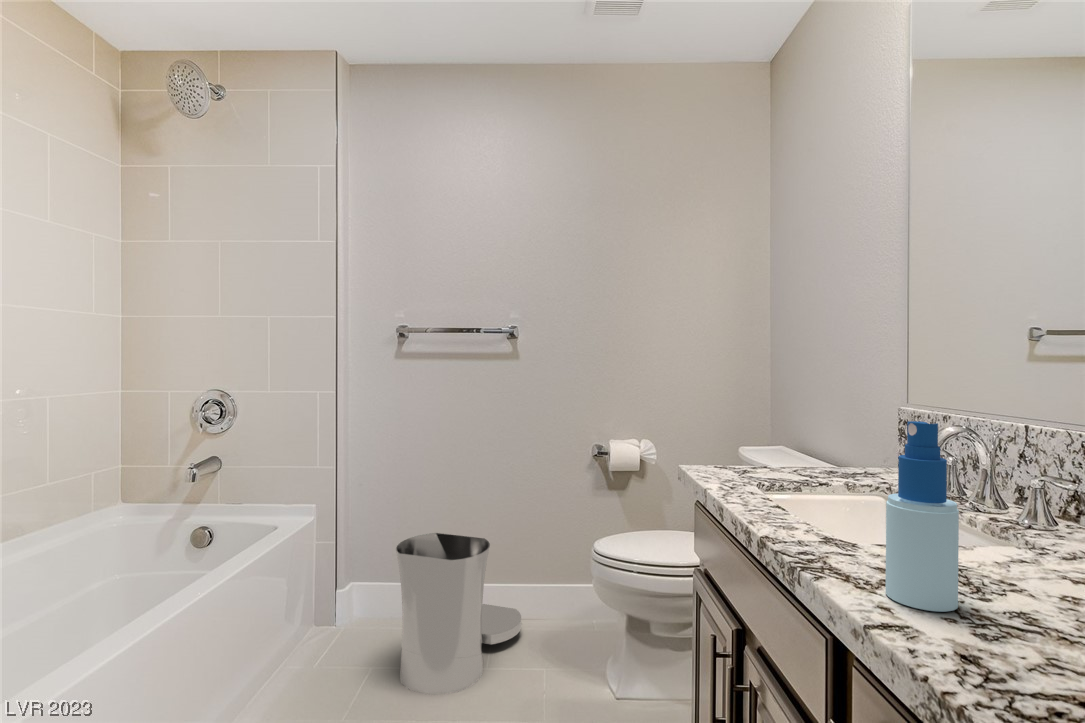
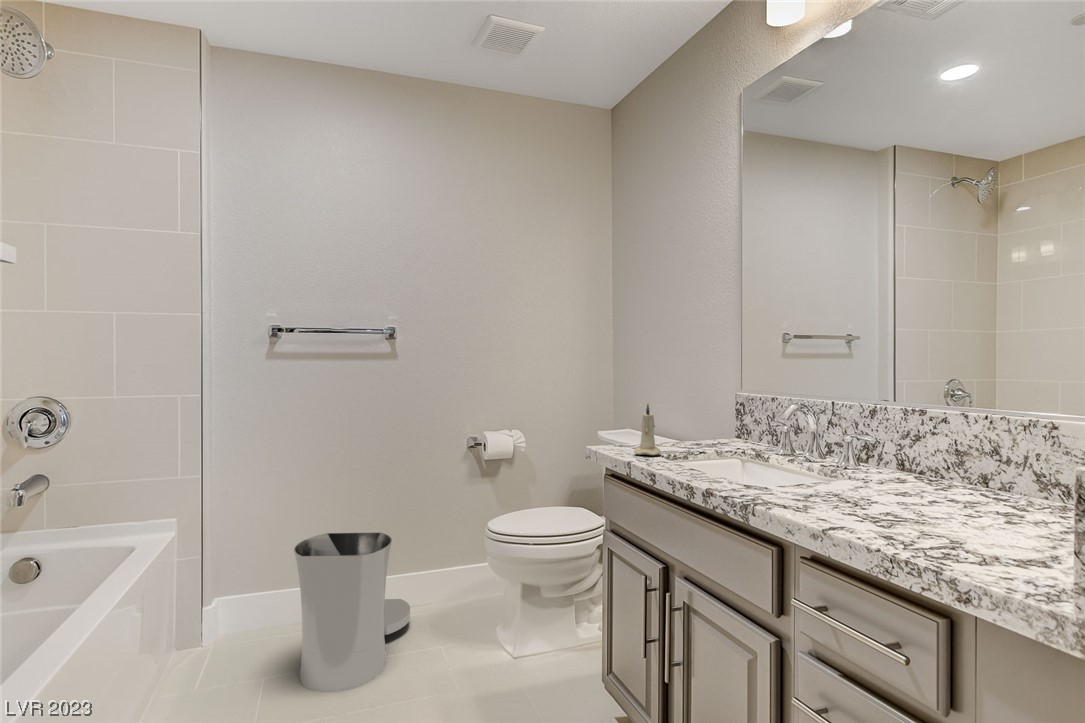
candle: none [725,416,761,482] -> present [634,404,660,455]
spray bottle: present [885,421,959,612] -> none [814,400,858,518]

